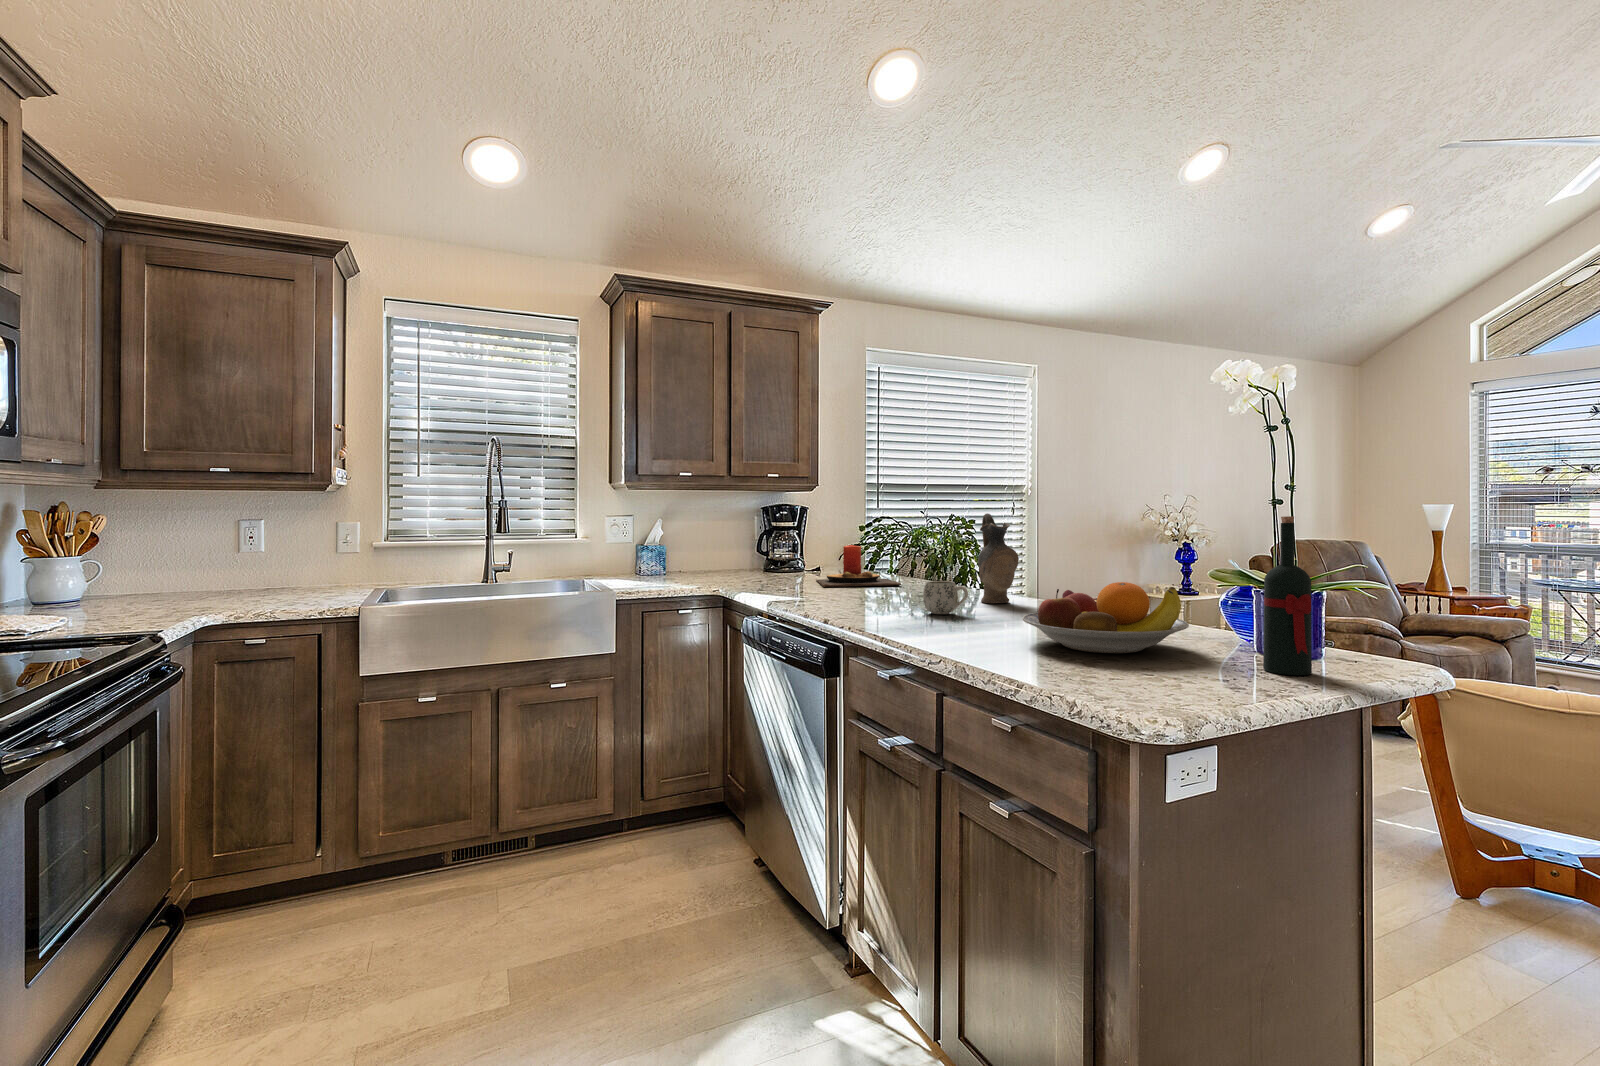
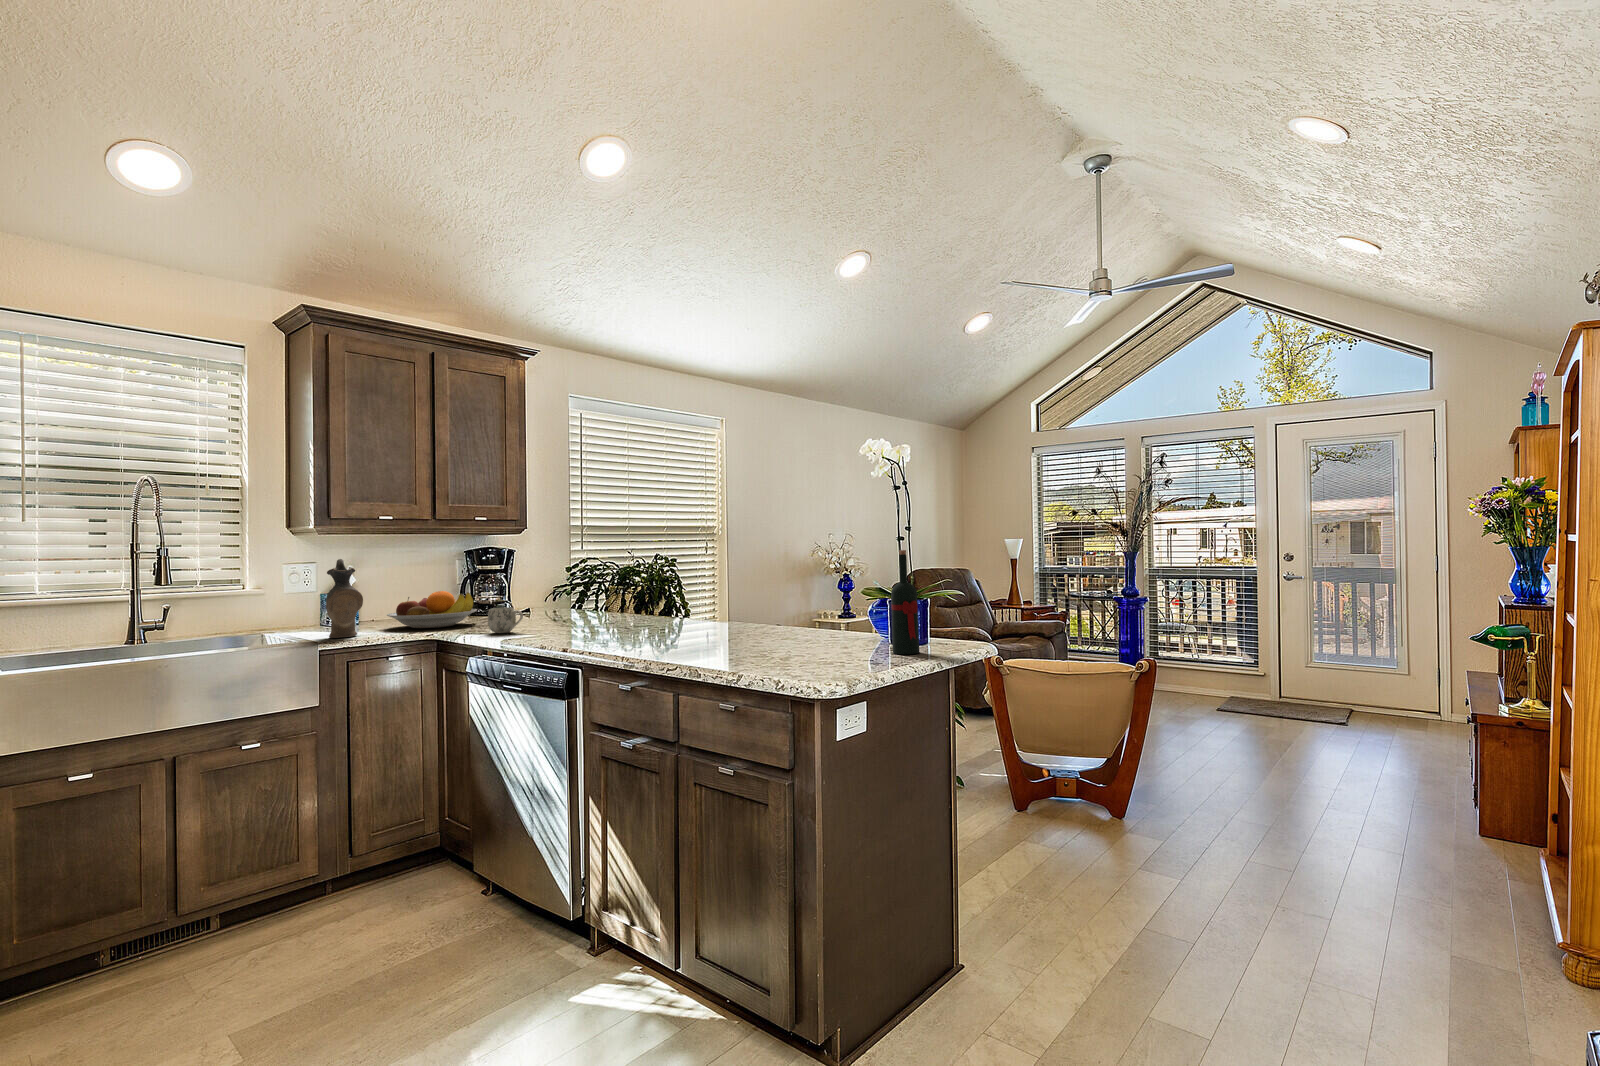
ceramic pitcher: present [978,513,1019,603] -> present [326,559,363,638]
candle: present [816,545,901,587] -> none [529,584,616,624]
mug: present [923,581,968,614] -> present [488,607,523,633]
fruit bowl: present [1022,582,1189,653] -> present [387,591,477,628]

